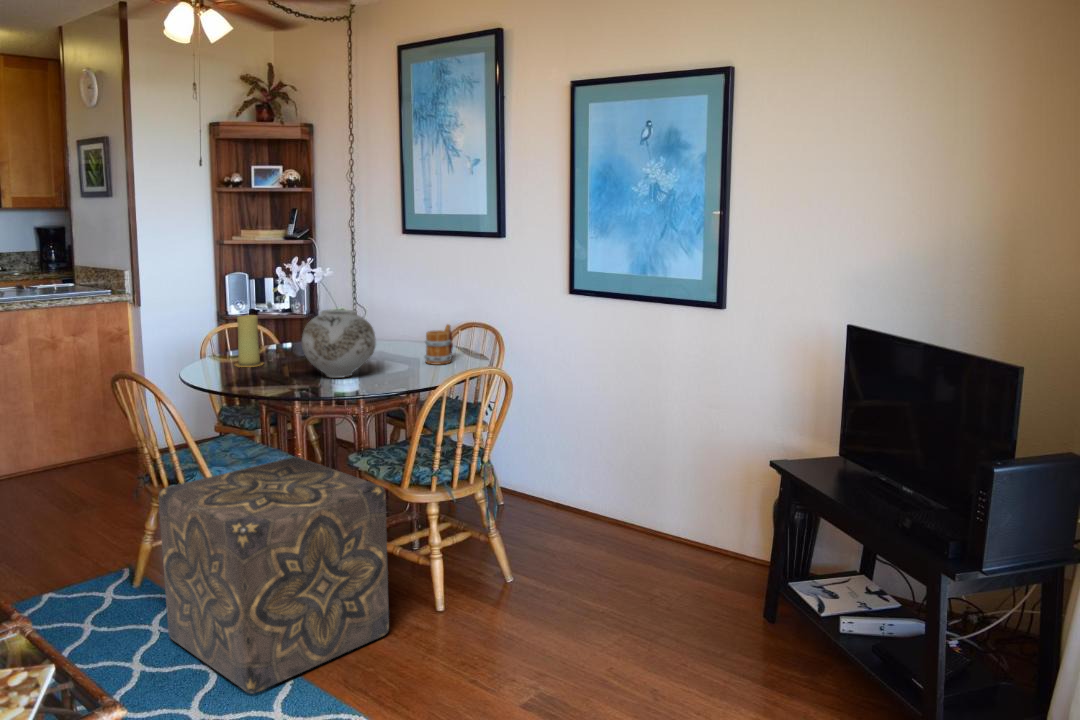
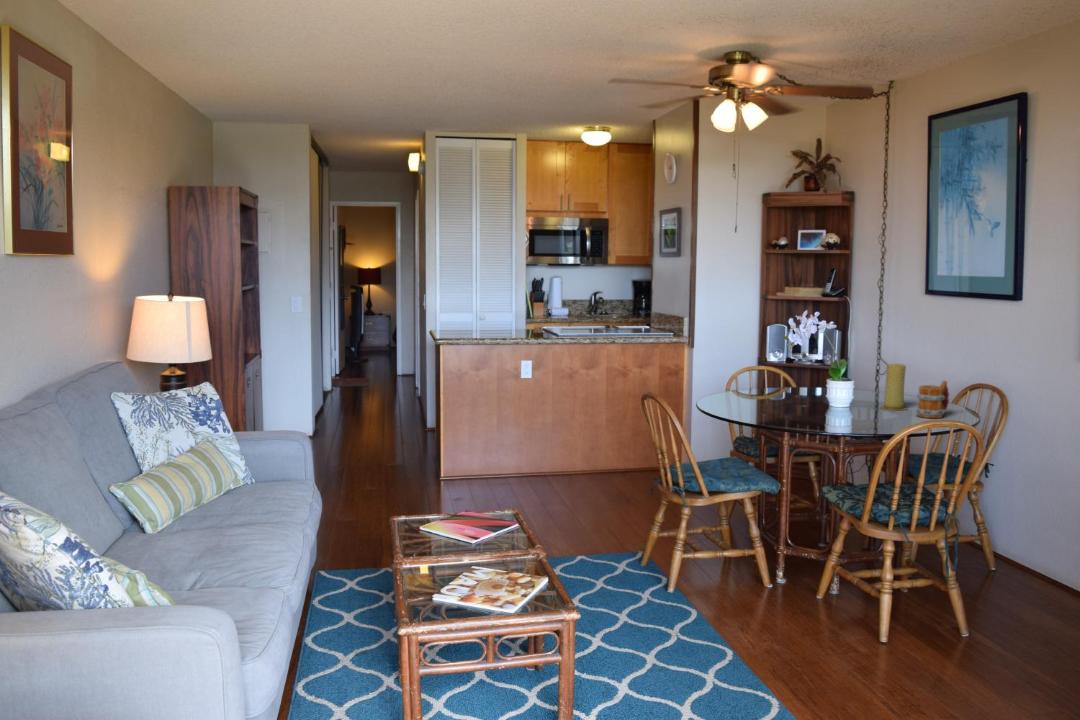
vase: present [302,309,376,378] -> none [794,357,862,418]
candle: present [235,315,263,367] -> present [881,364,907,410]
ottoman: present [158,457,389,693] -> none [653,479,832,658]

